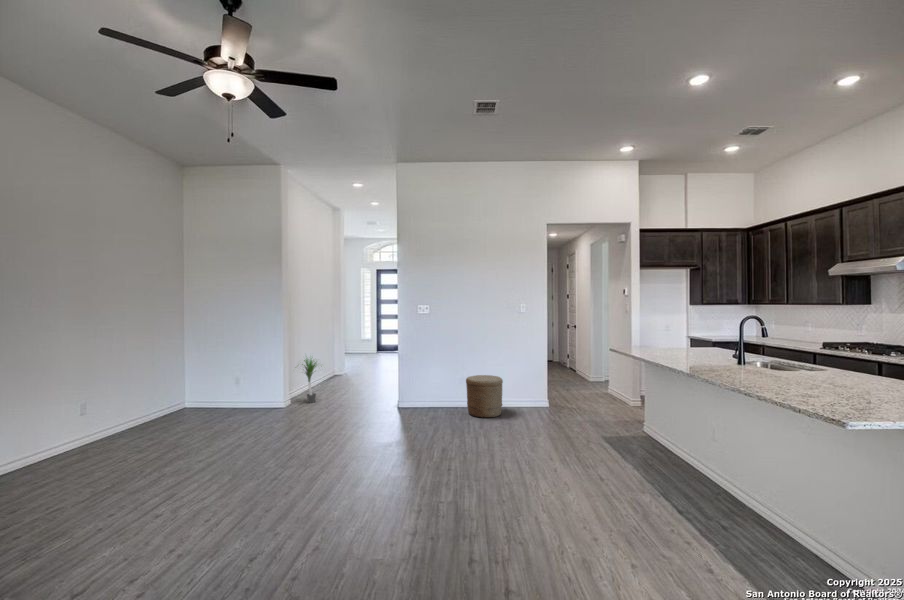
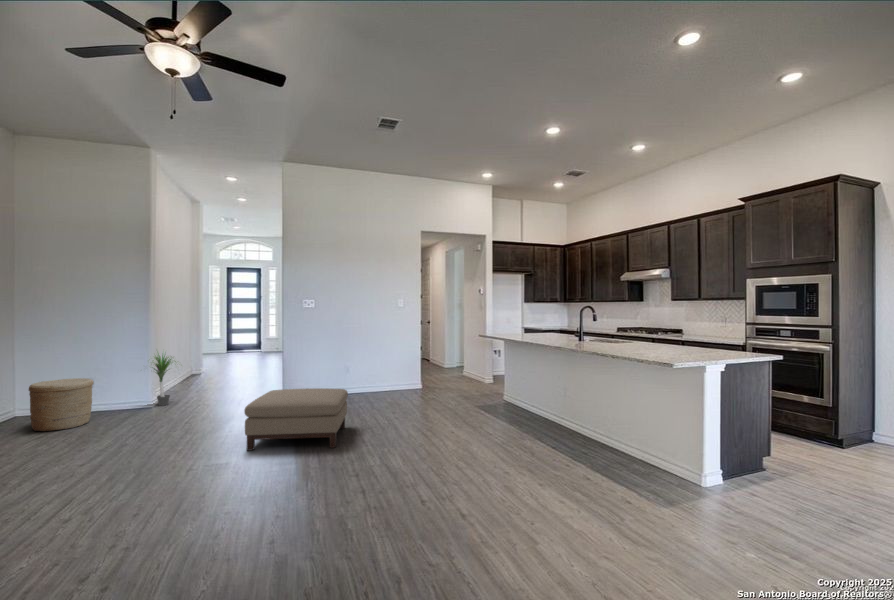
woven basket: present [466,375,503,418] -> present [29,378,94,431]
ottoman: none [353,400,452,466] -> present [244,388,348,451]

